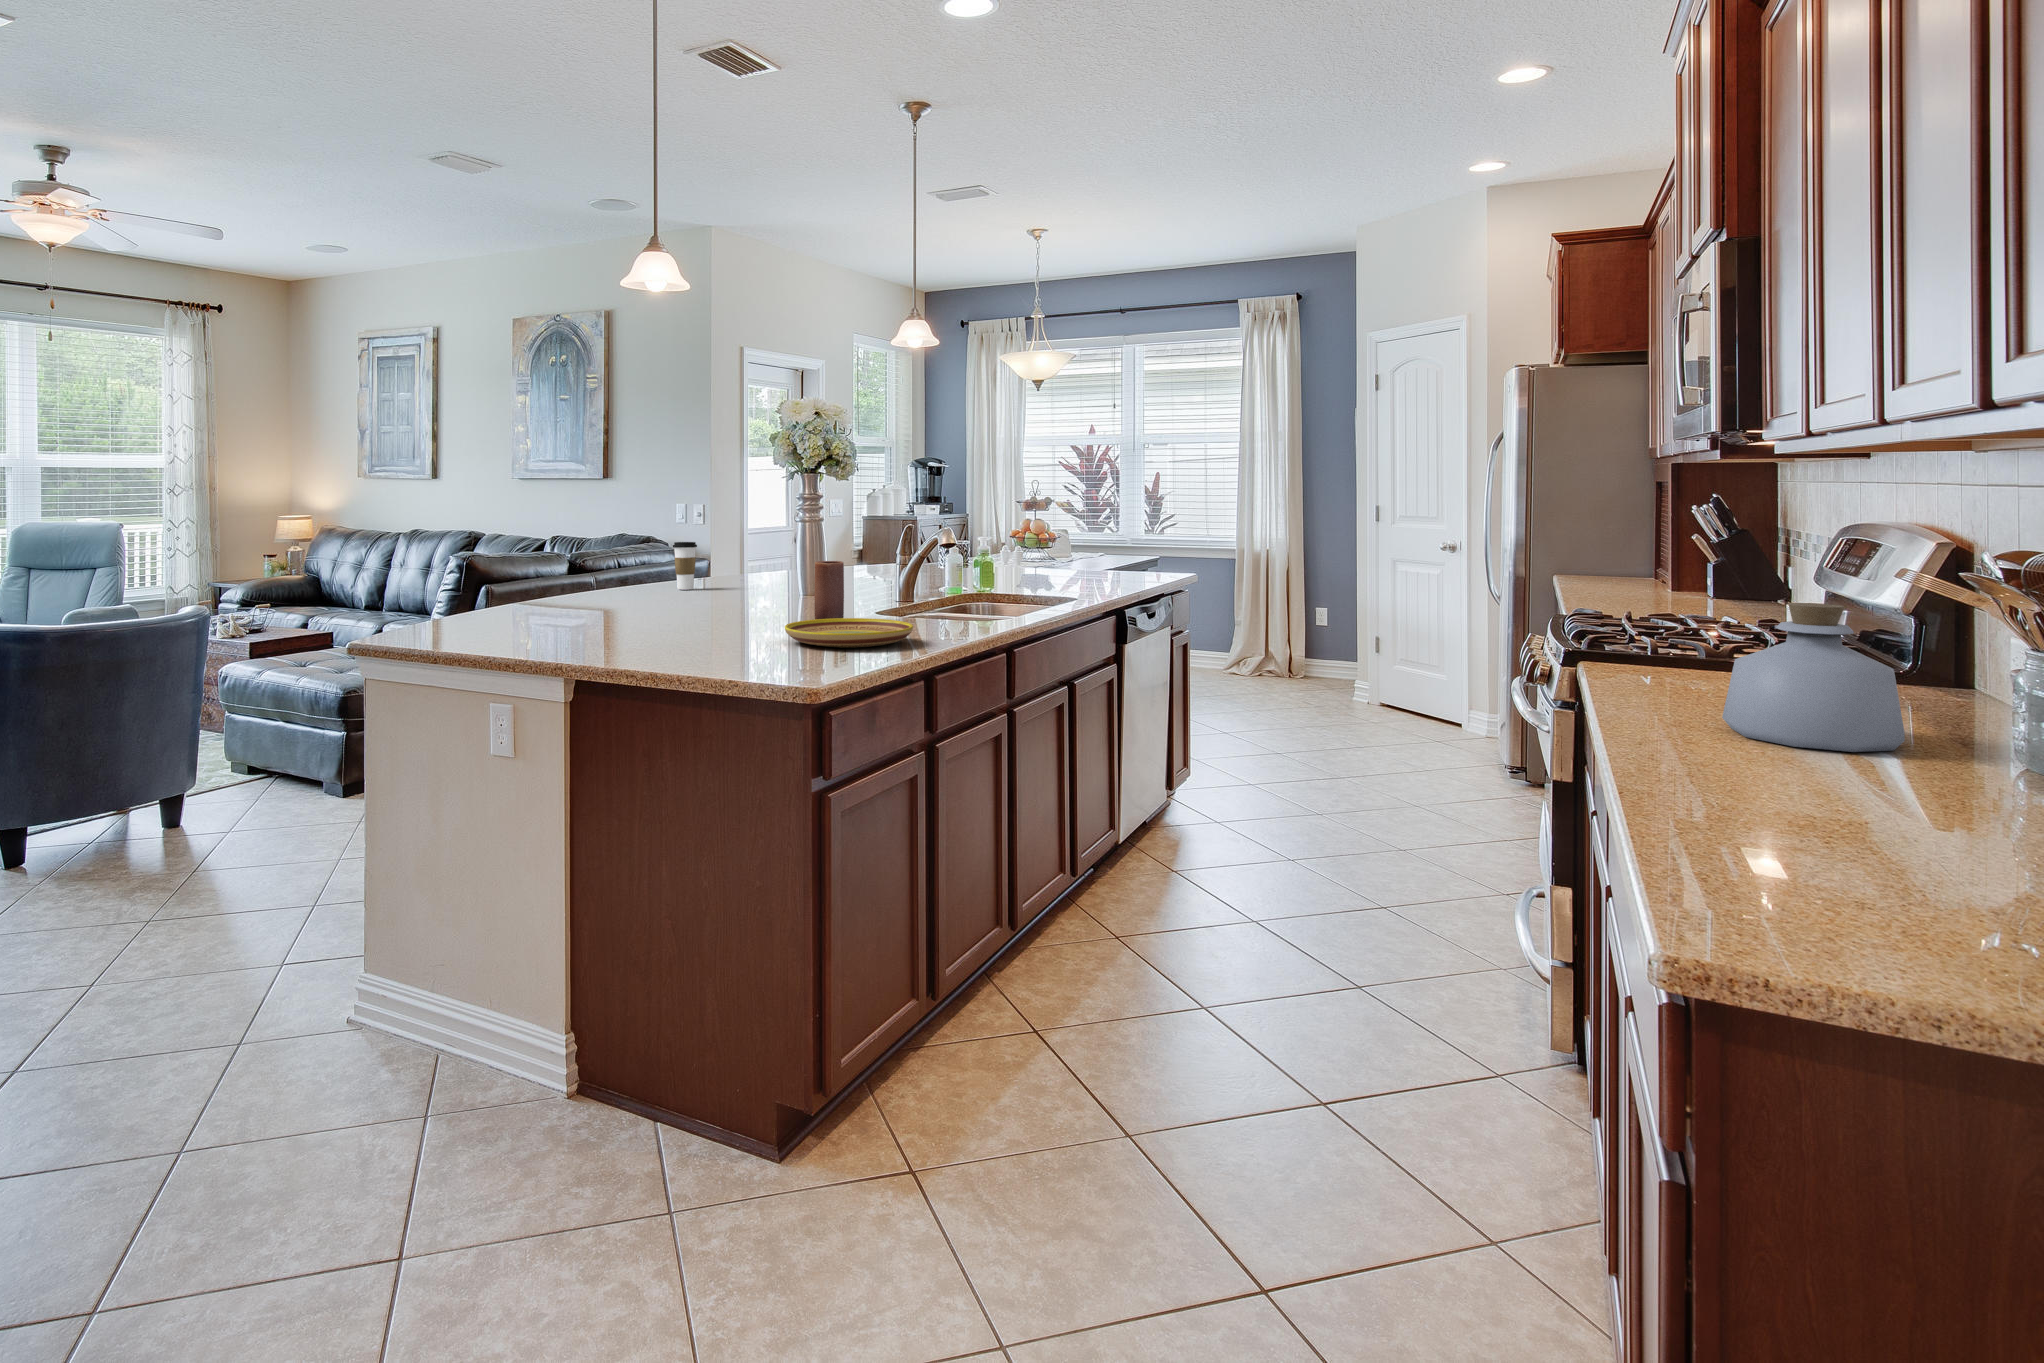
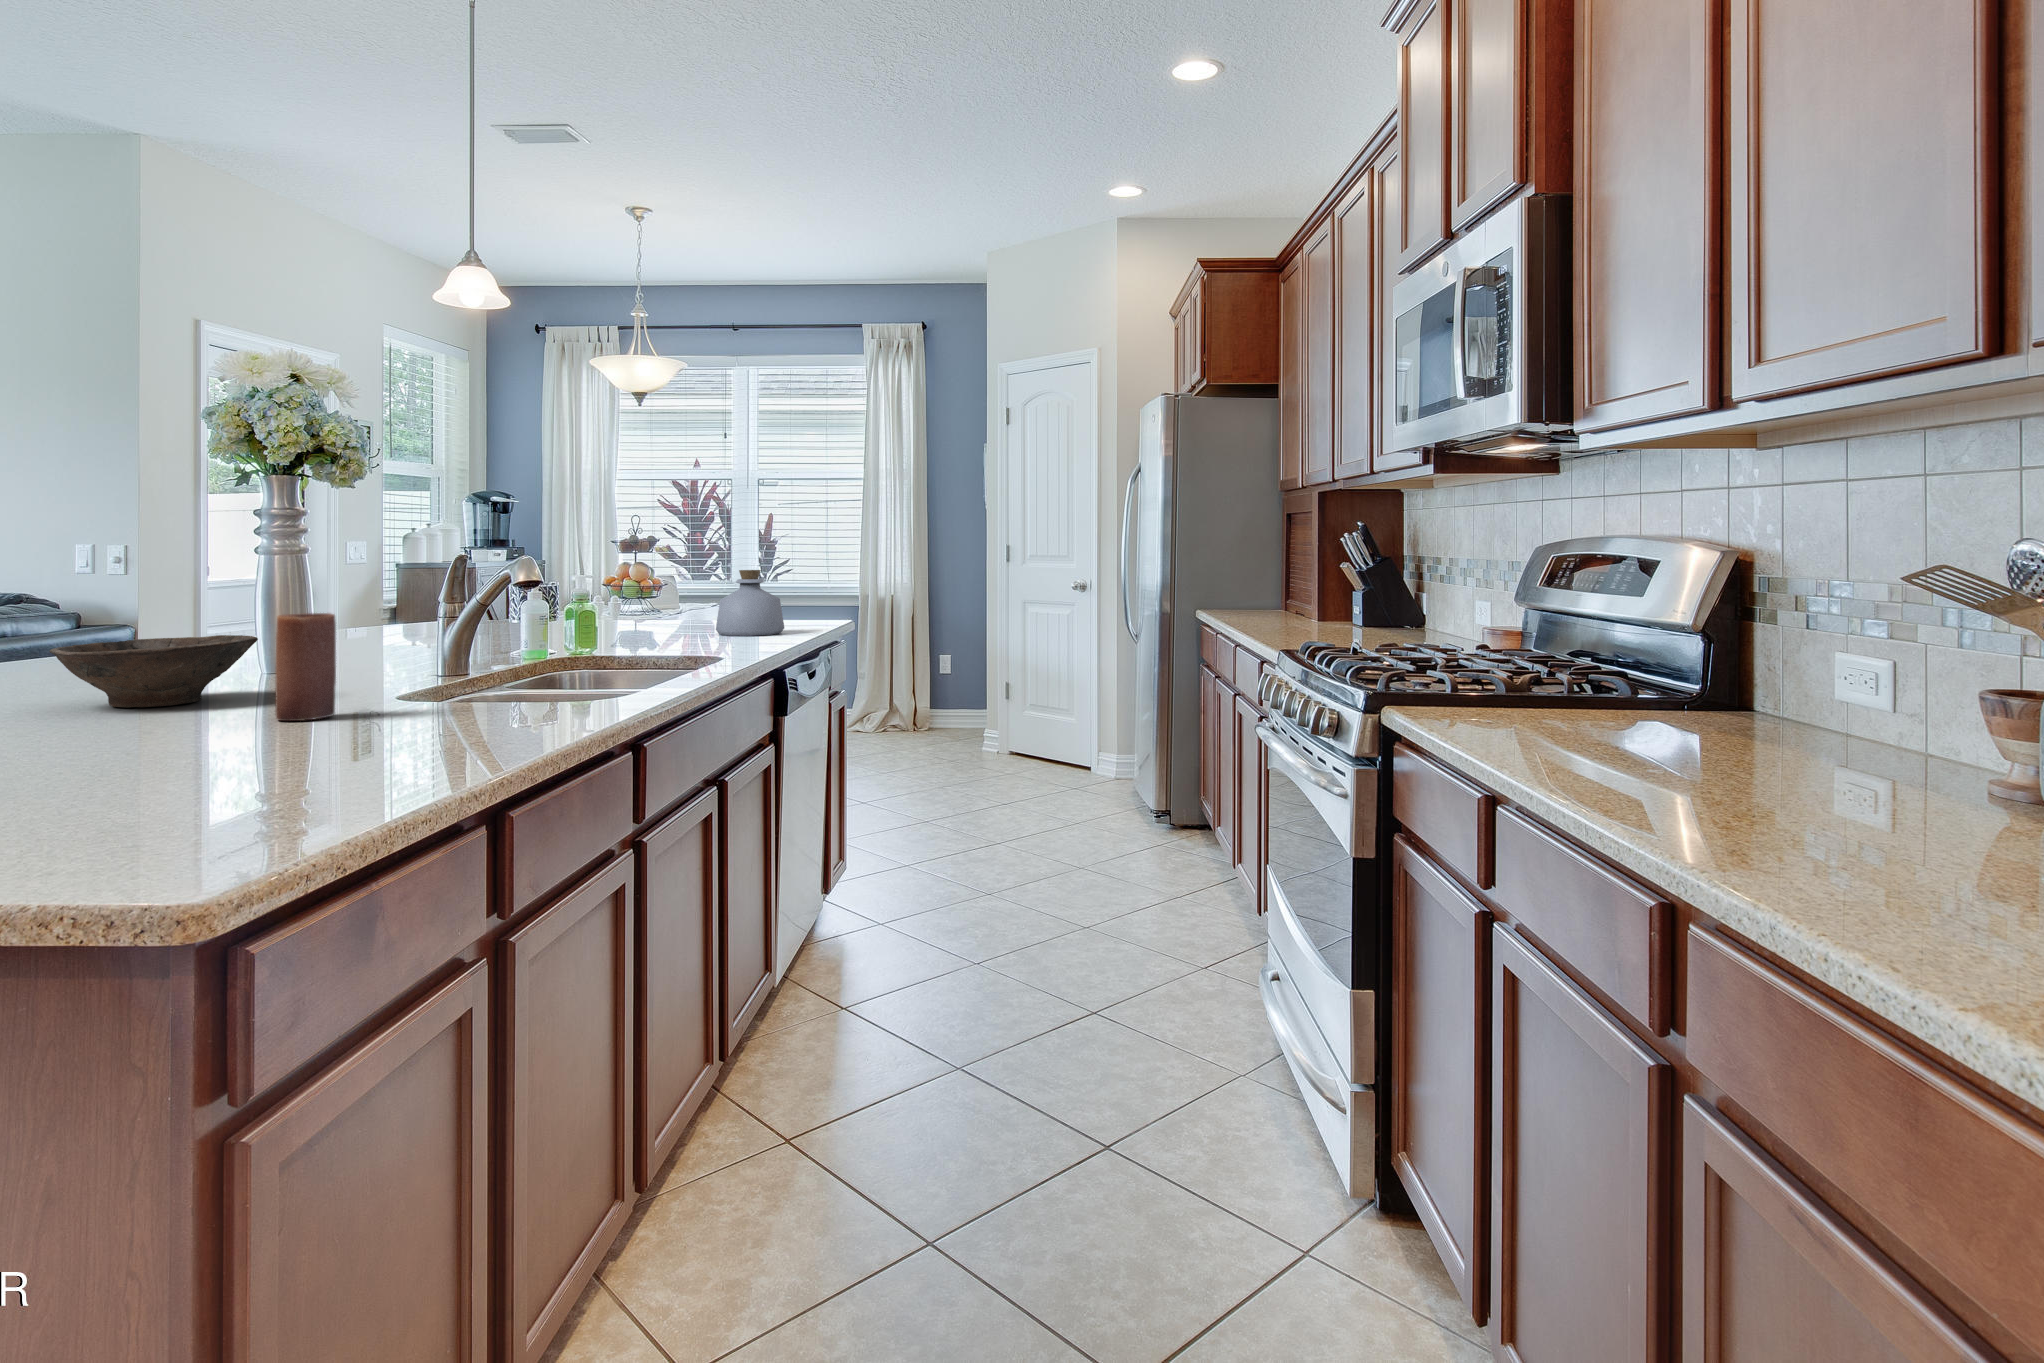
coffee cup: present [673,542,697,590] -> none [7,593,61,676]
bowl: none [706,571,802,610] -> present [49,635,258,707]
bottle: present [1722,603,1905,752] -> present [716,570,784,636]
plate: present [785,618,913,648] -> none [187,713,469,776]

